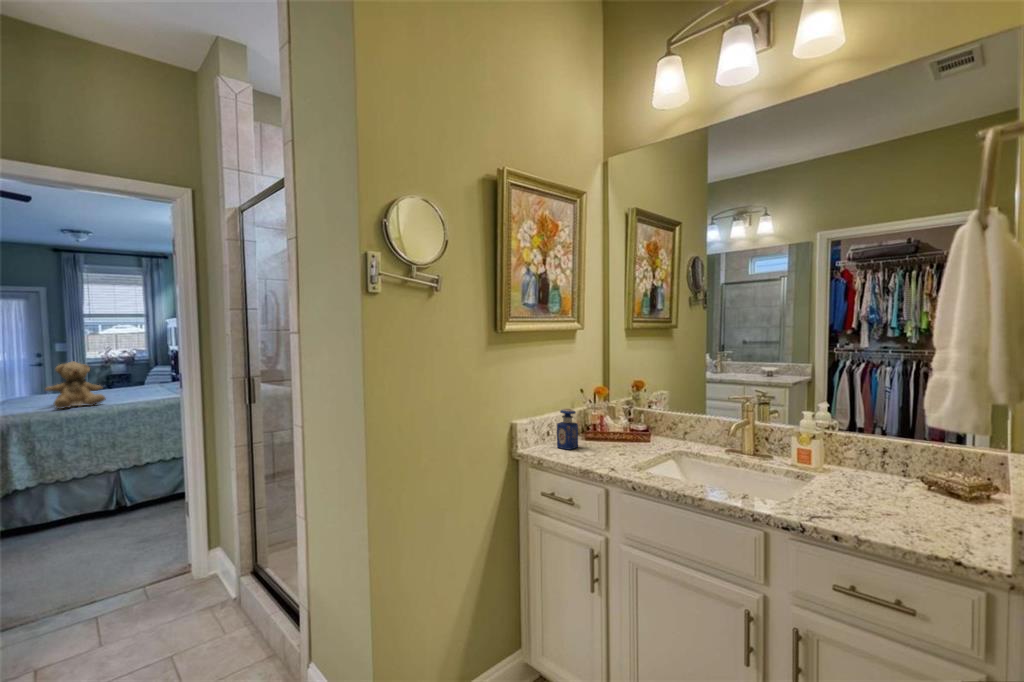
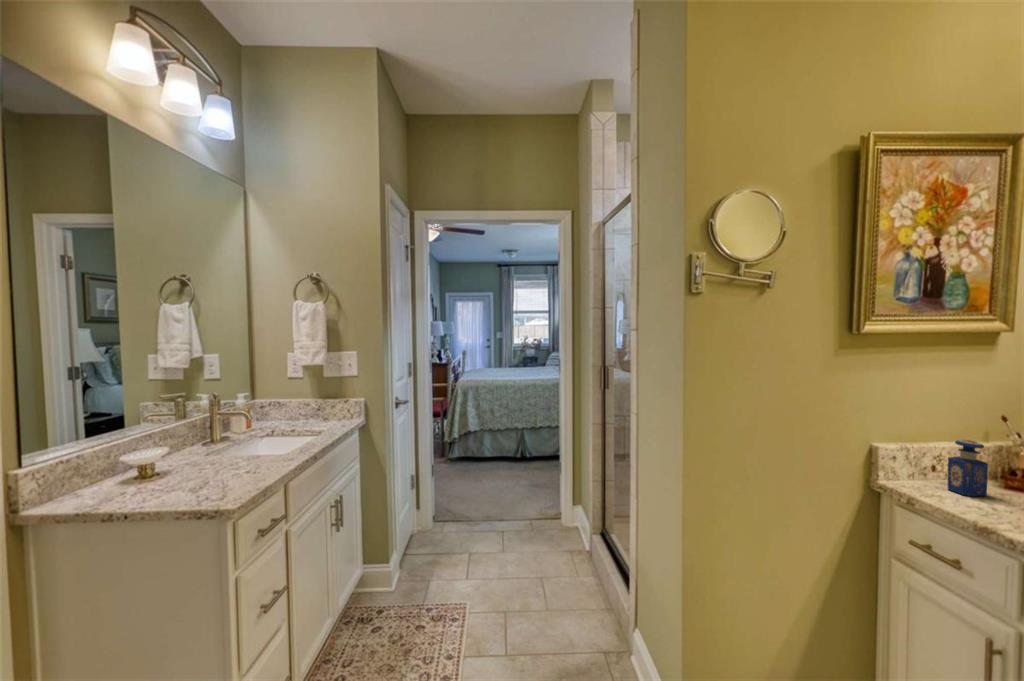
teddy bear: present [45,361,106,409] -> none [487,345,519,379]

